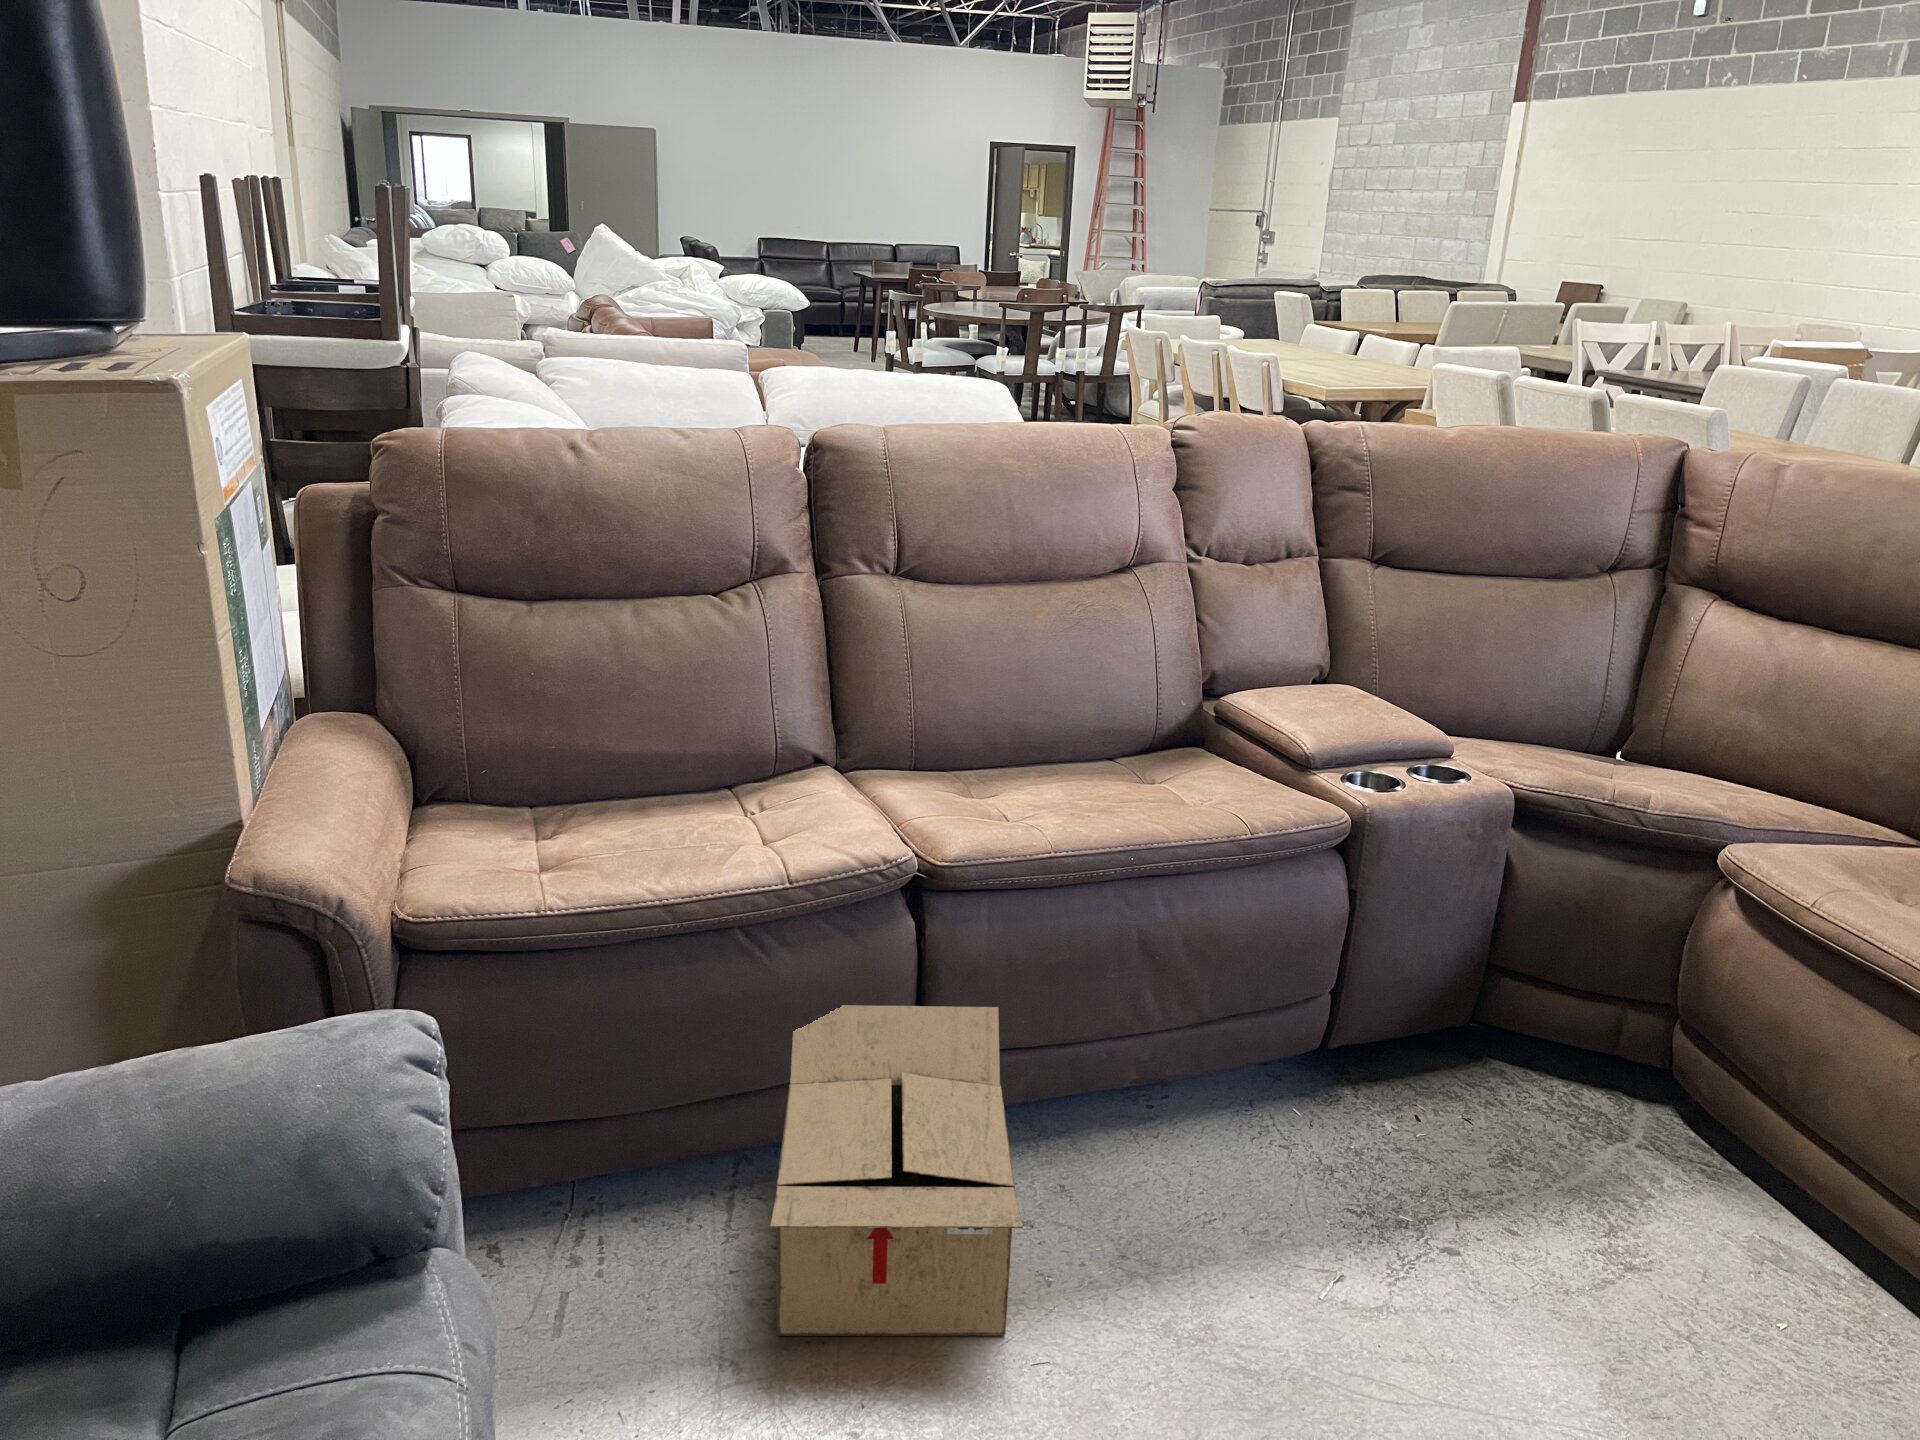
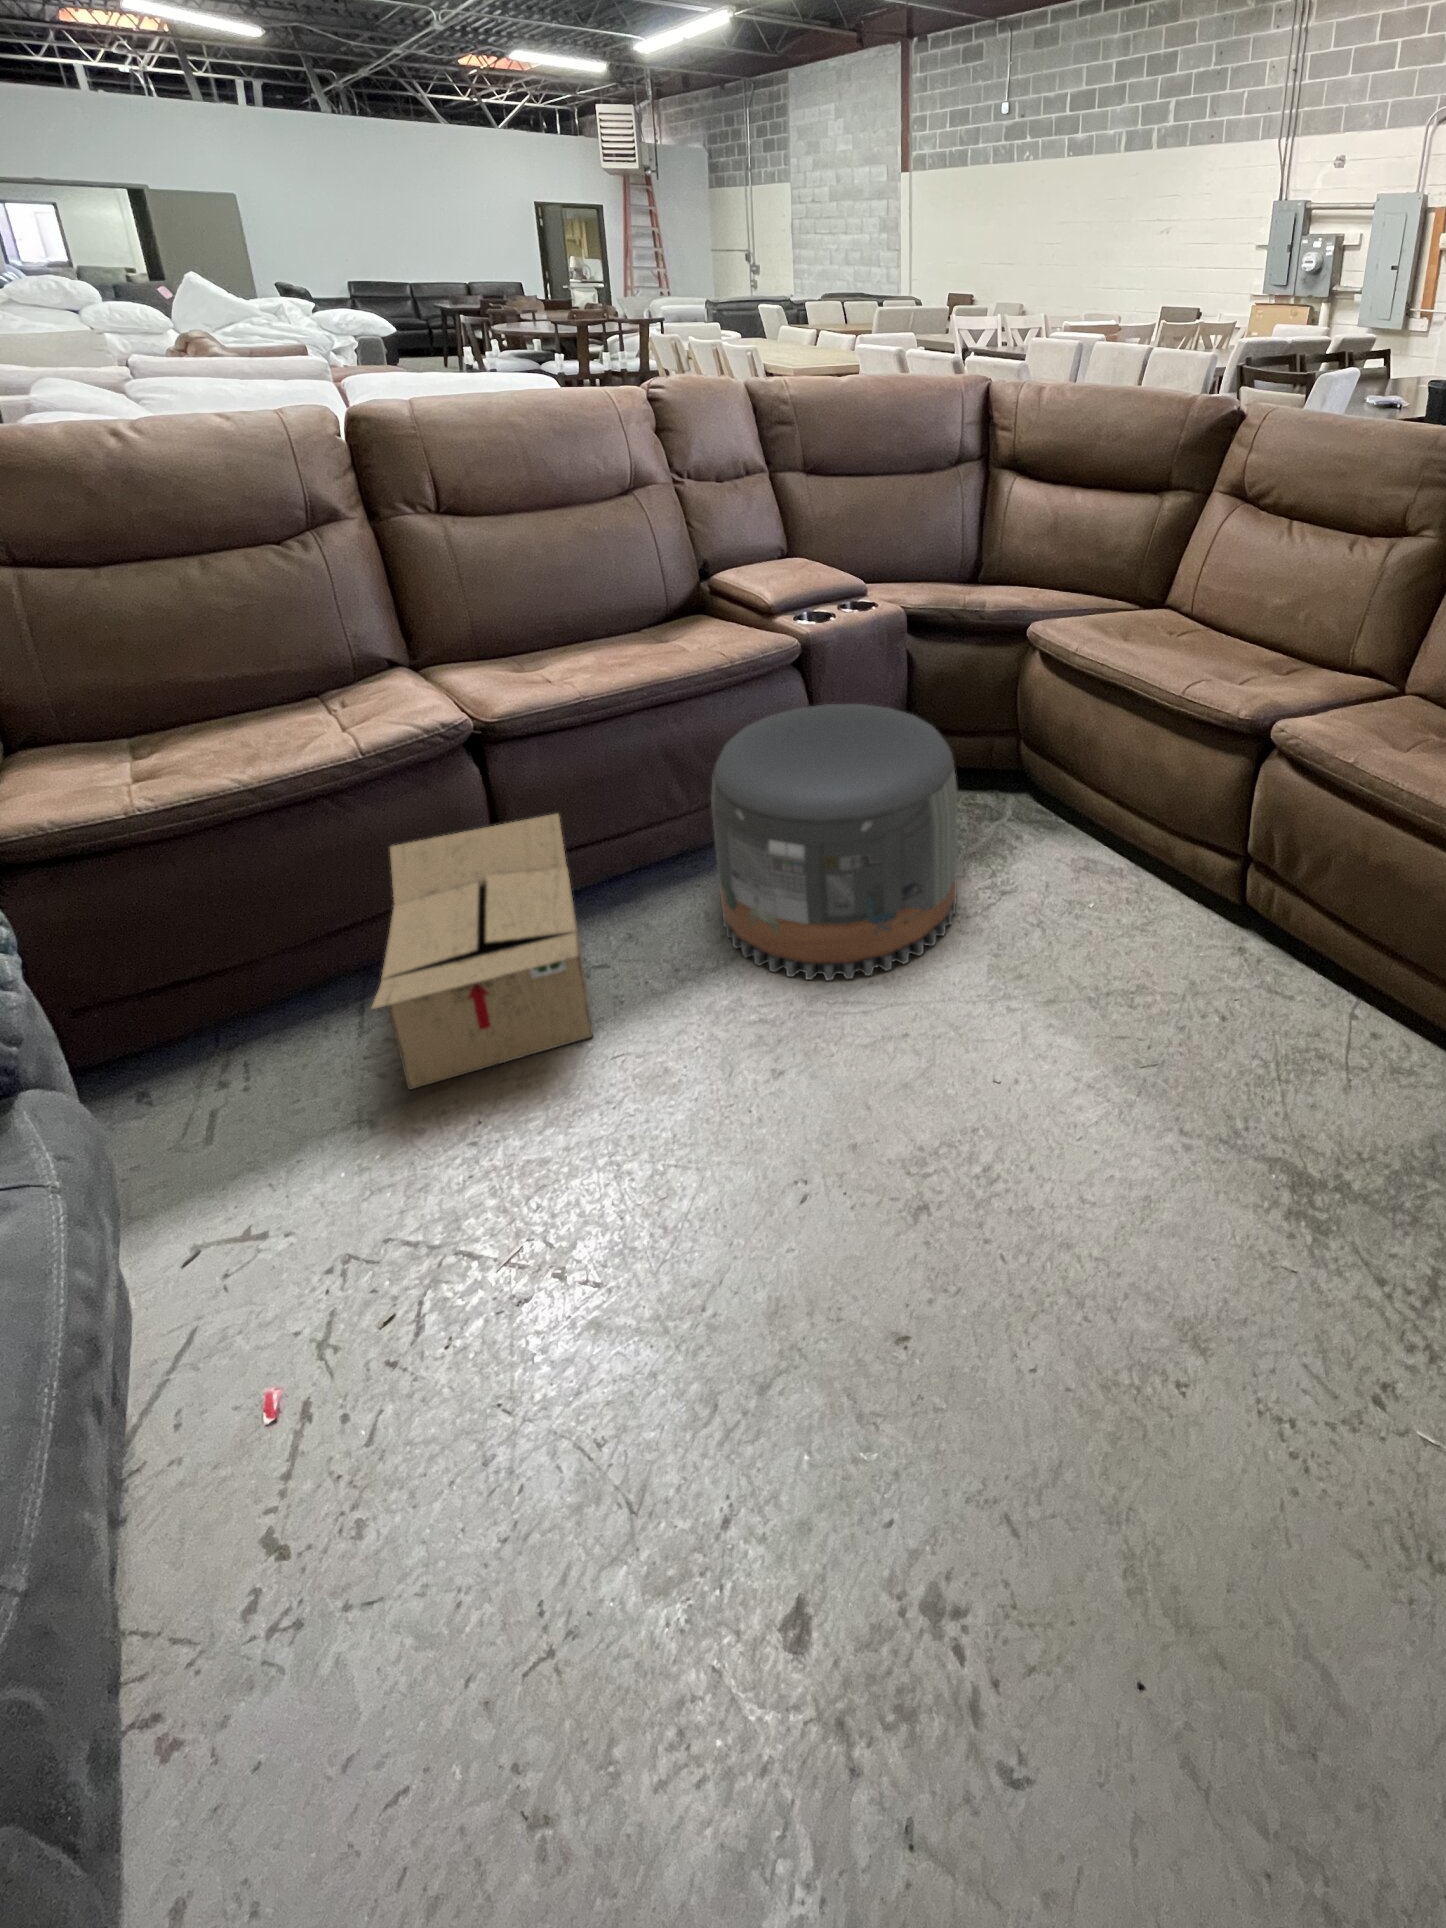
pouf: none [1184,922,1593,1367] -> present [711,704,957,980]

